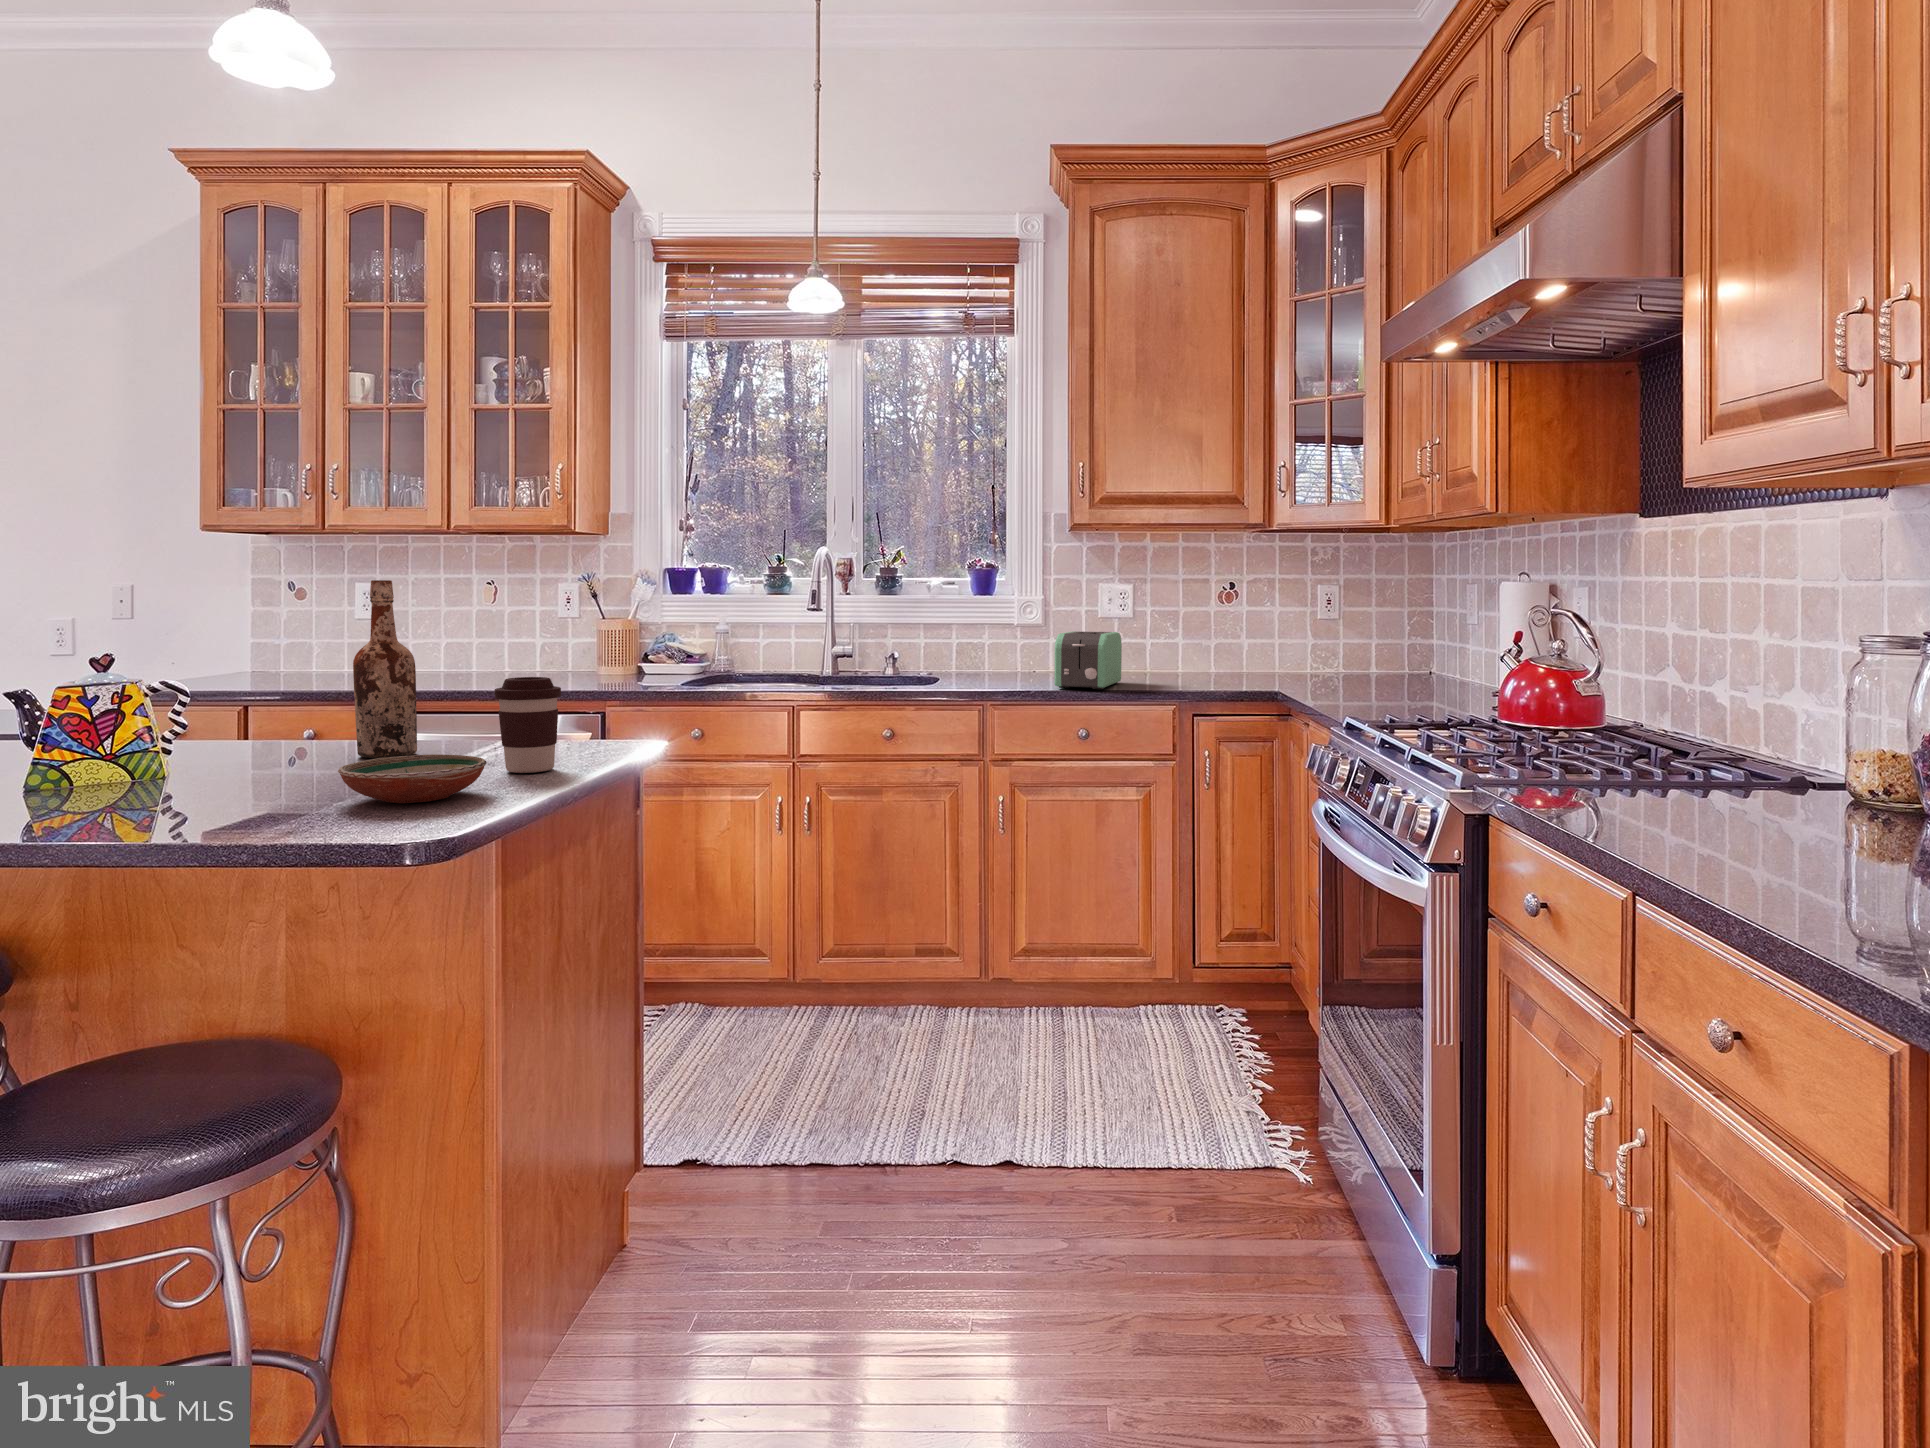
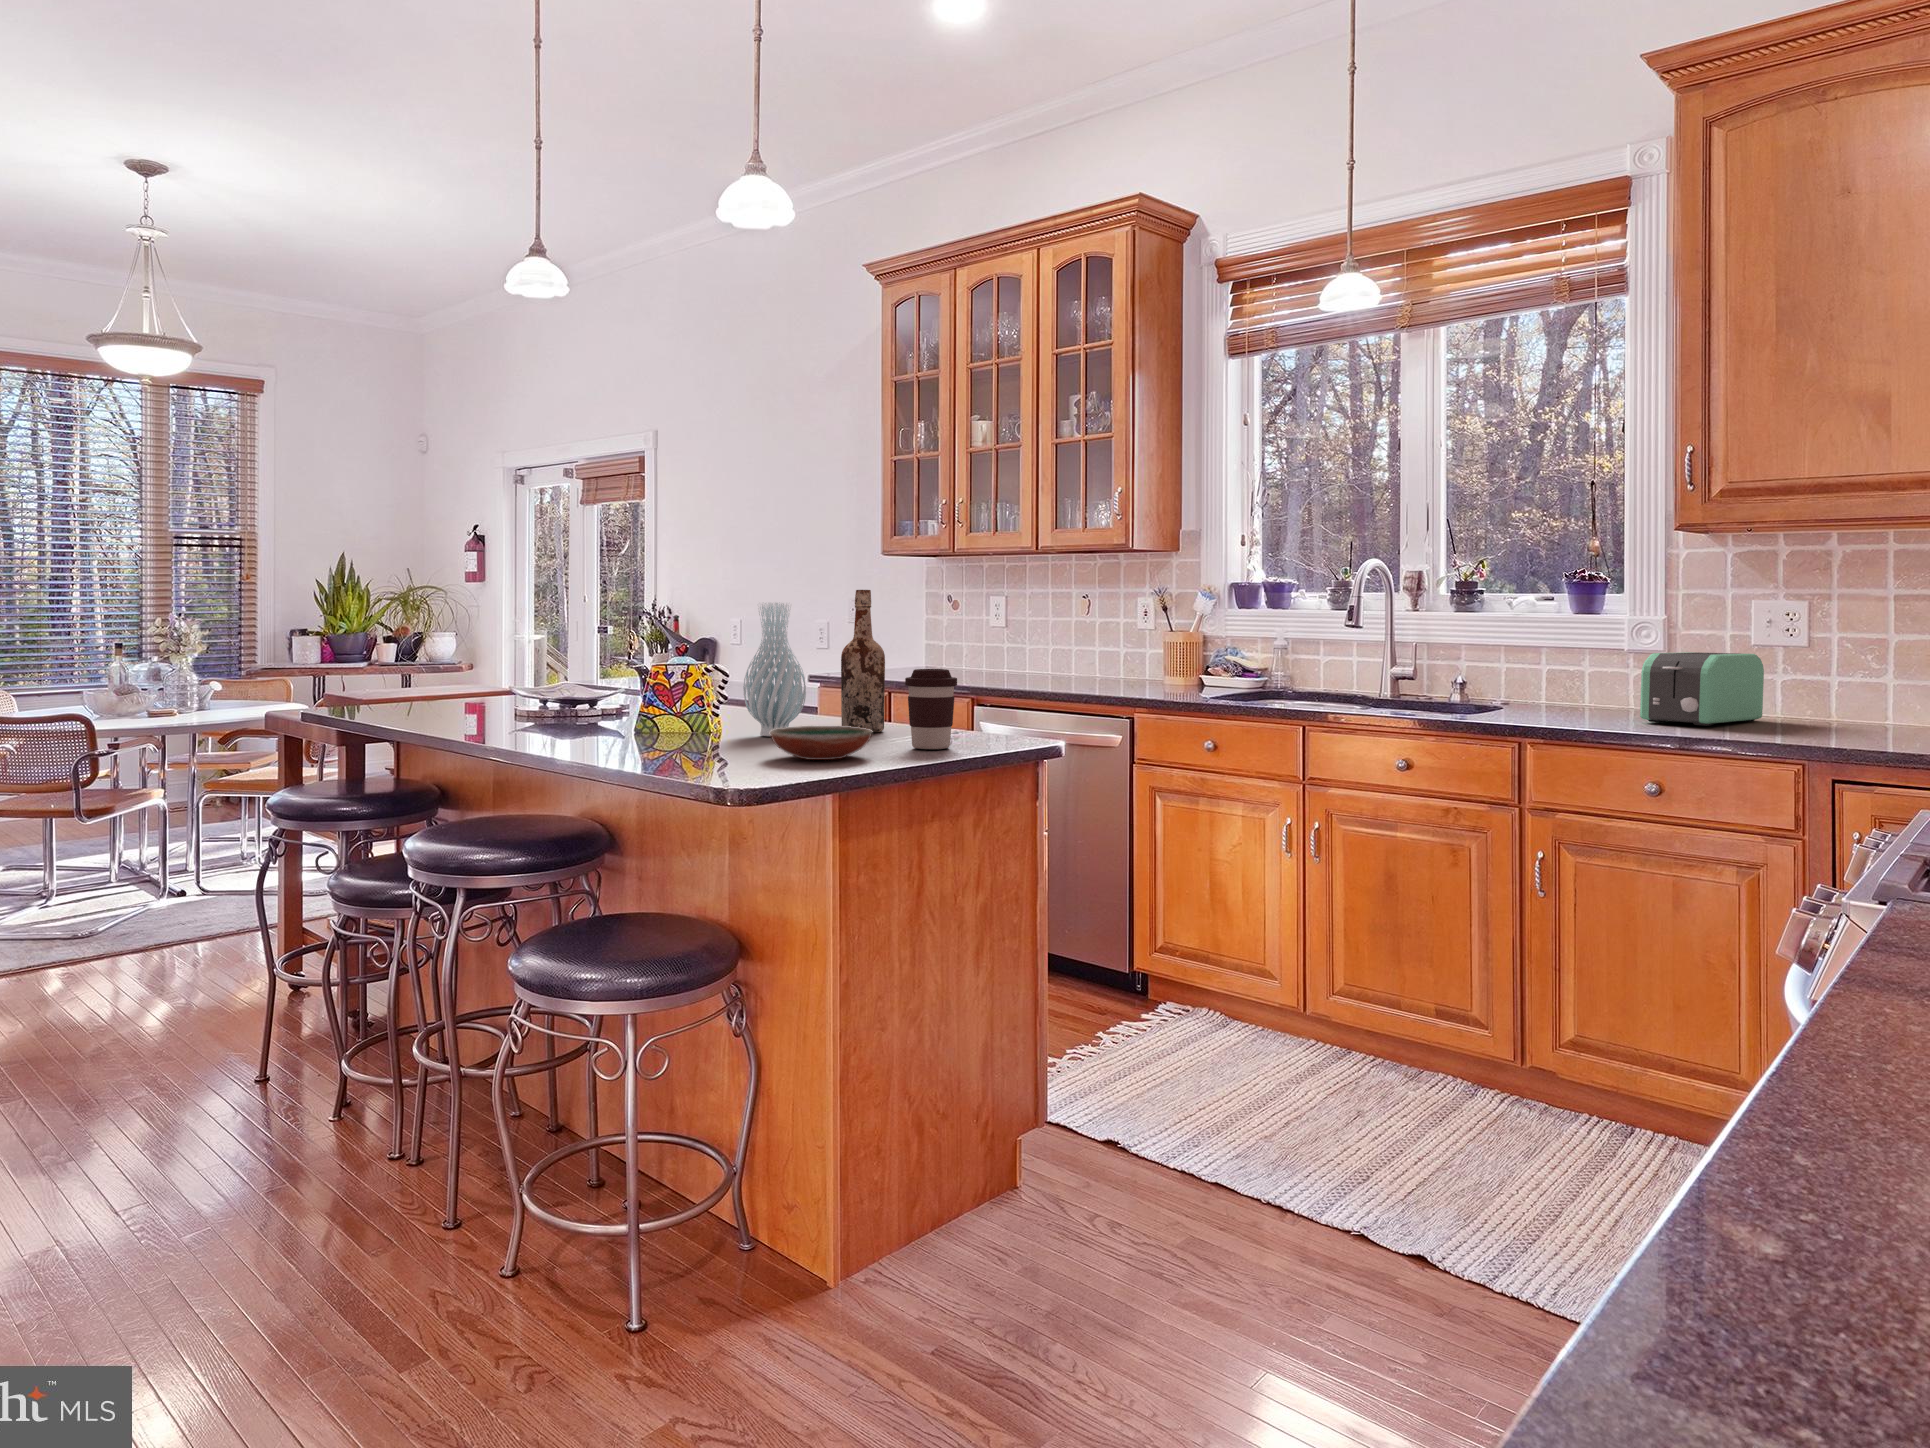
vase: none [218,596,316,774] -> present [743,603,806,736]

